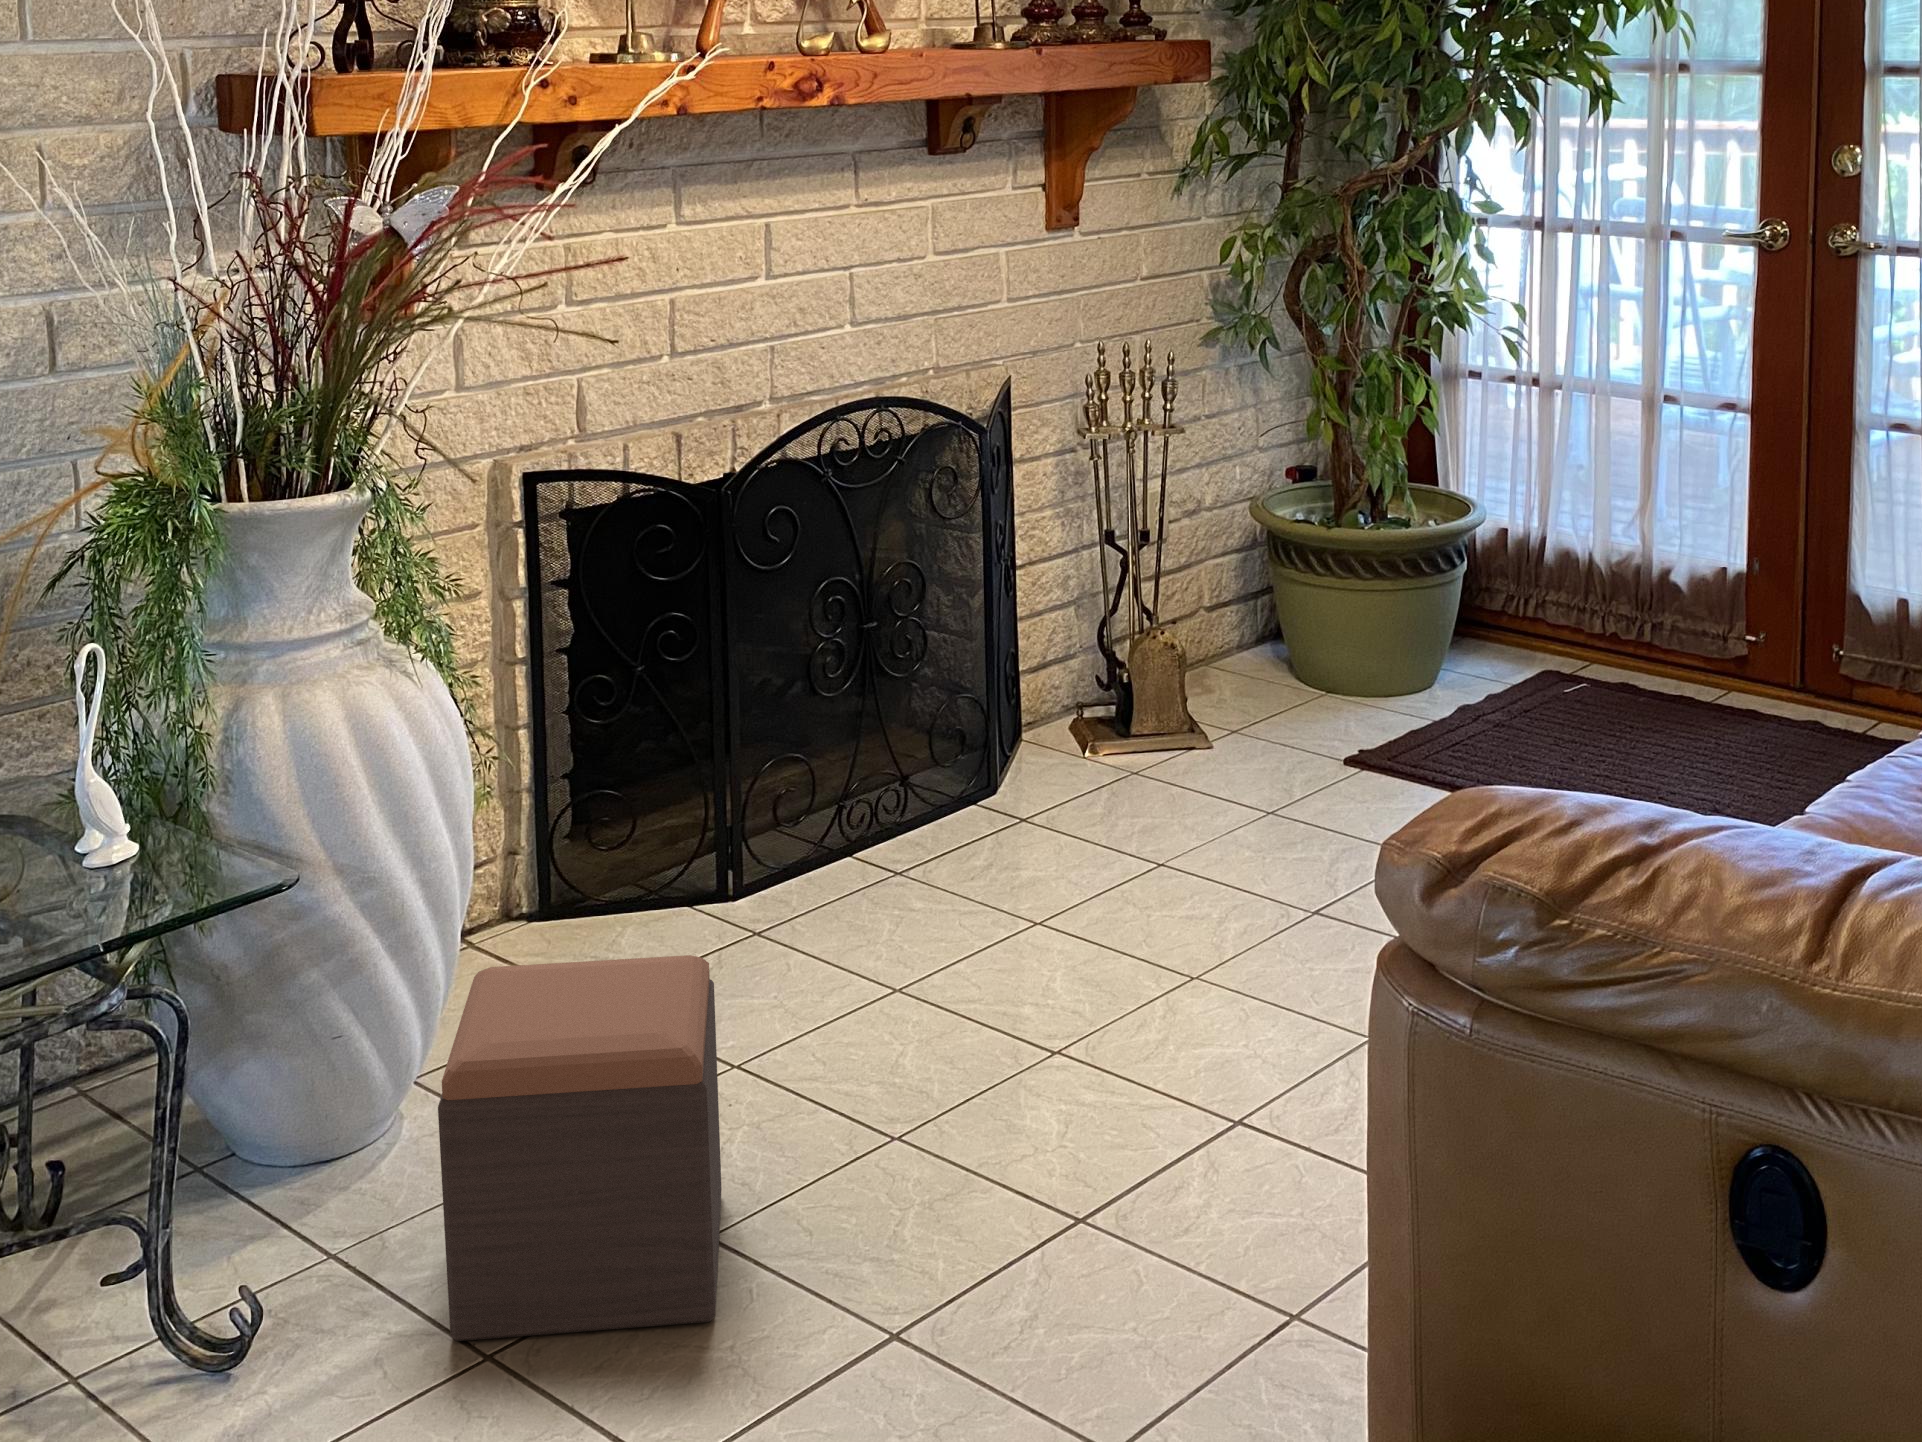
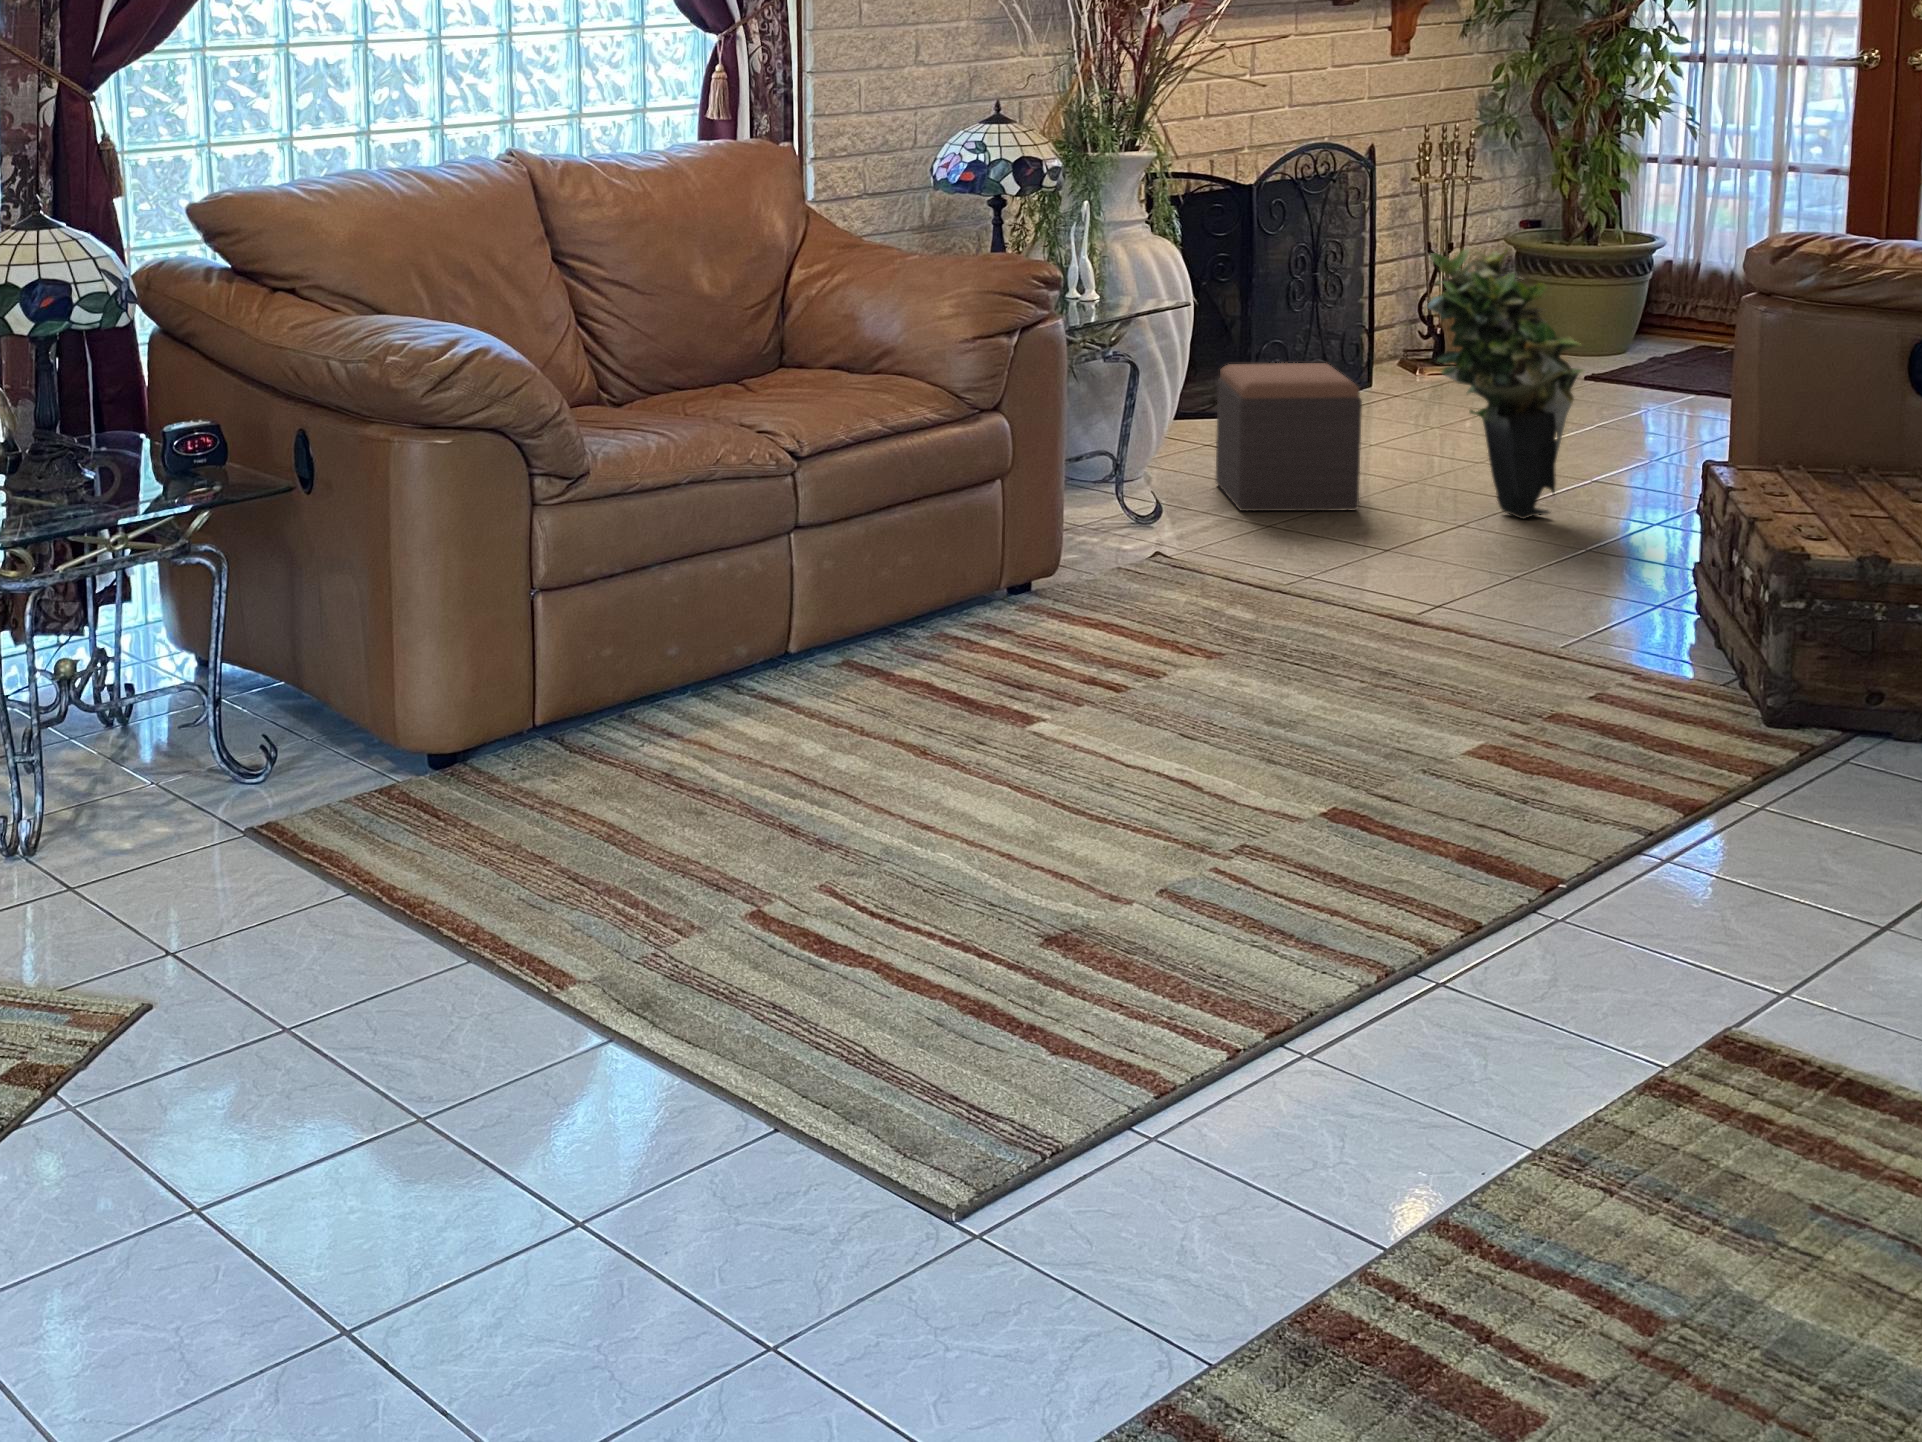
potted plant: none [839,719,1174,1347] -> present [1428,249,1583,519]

